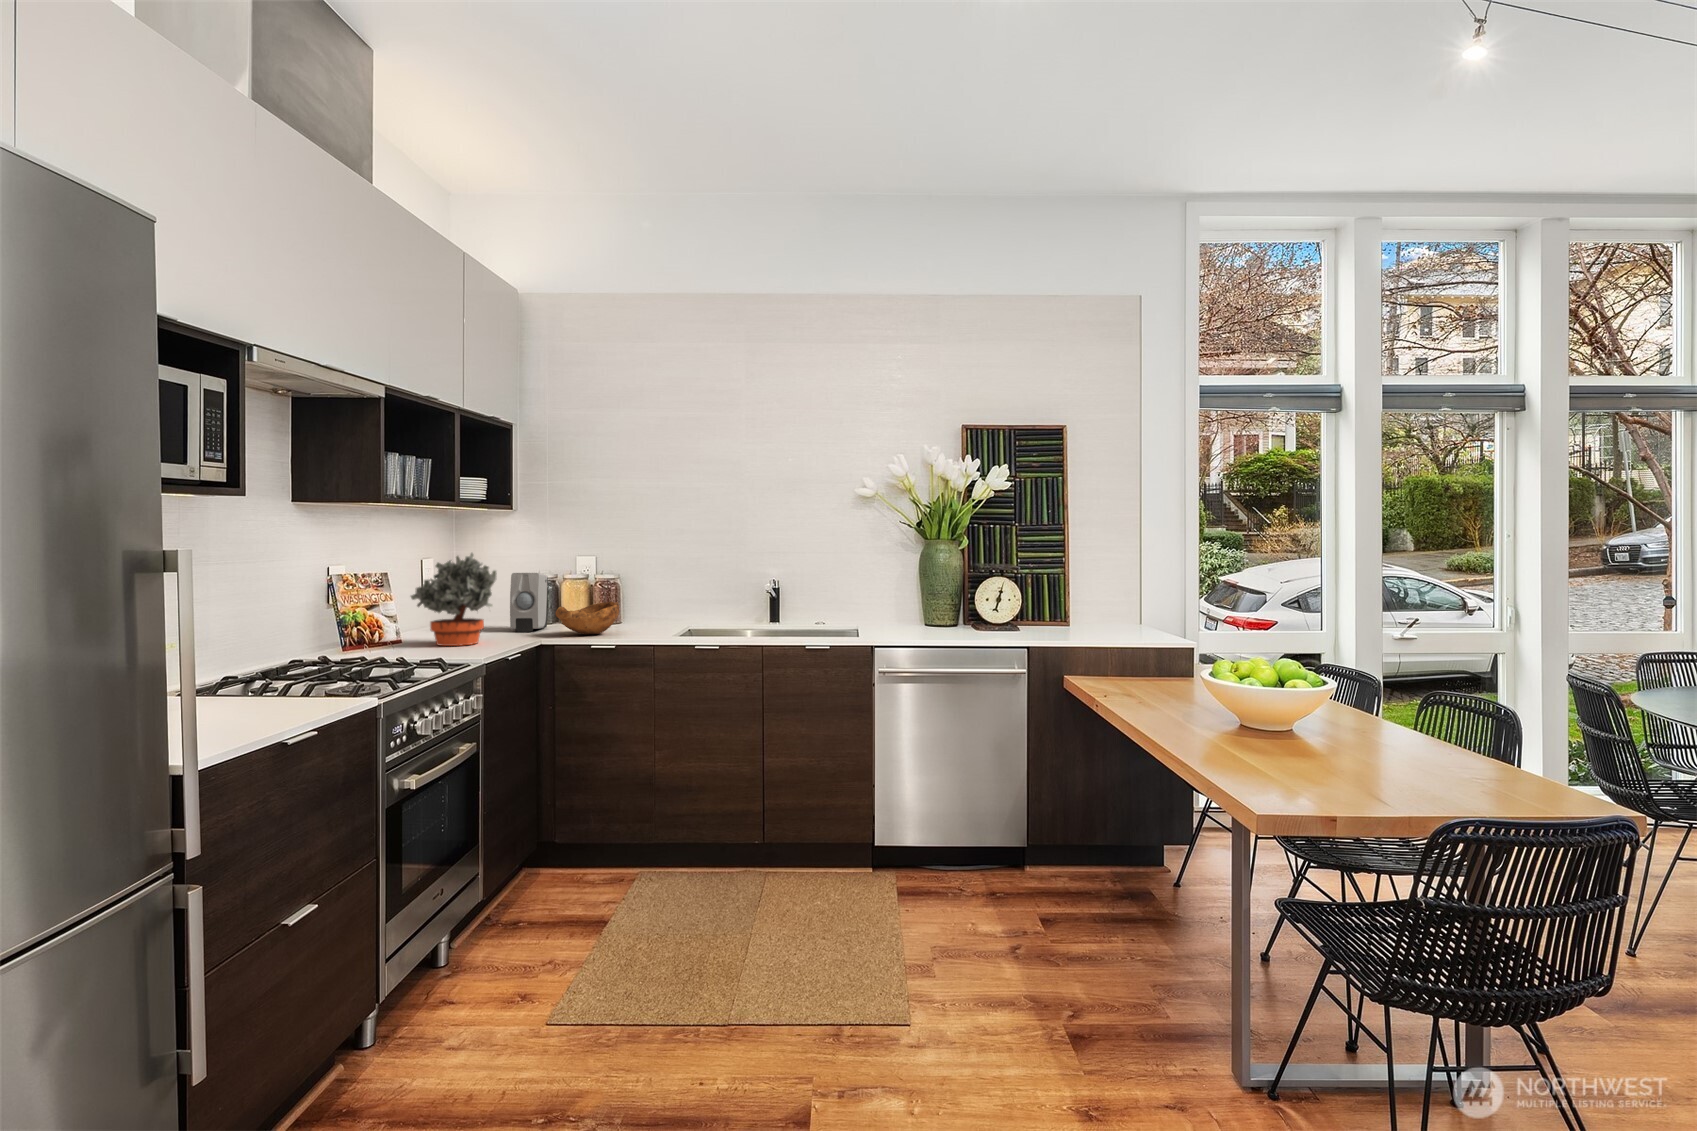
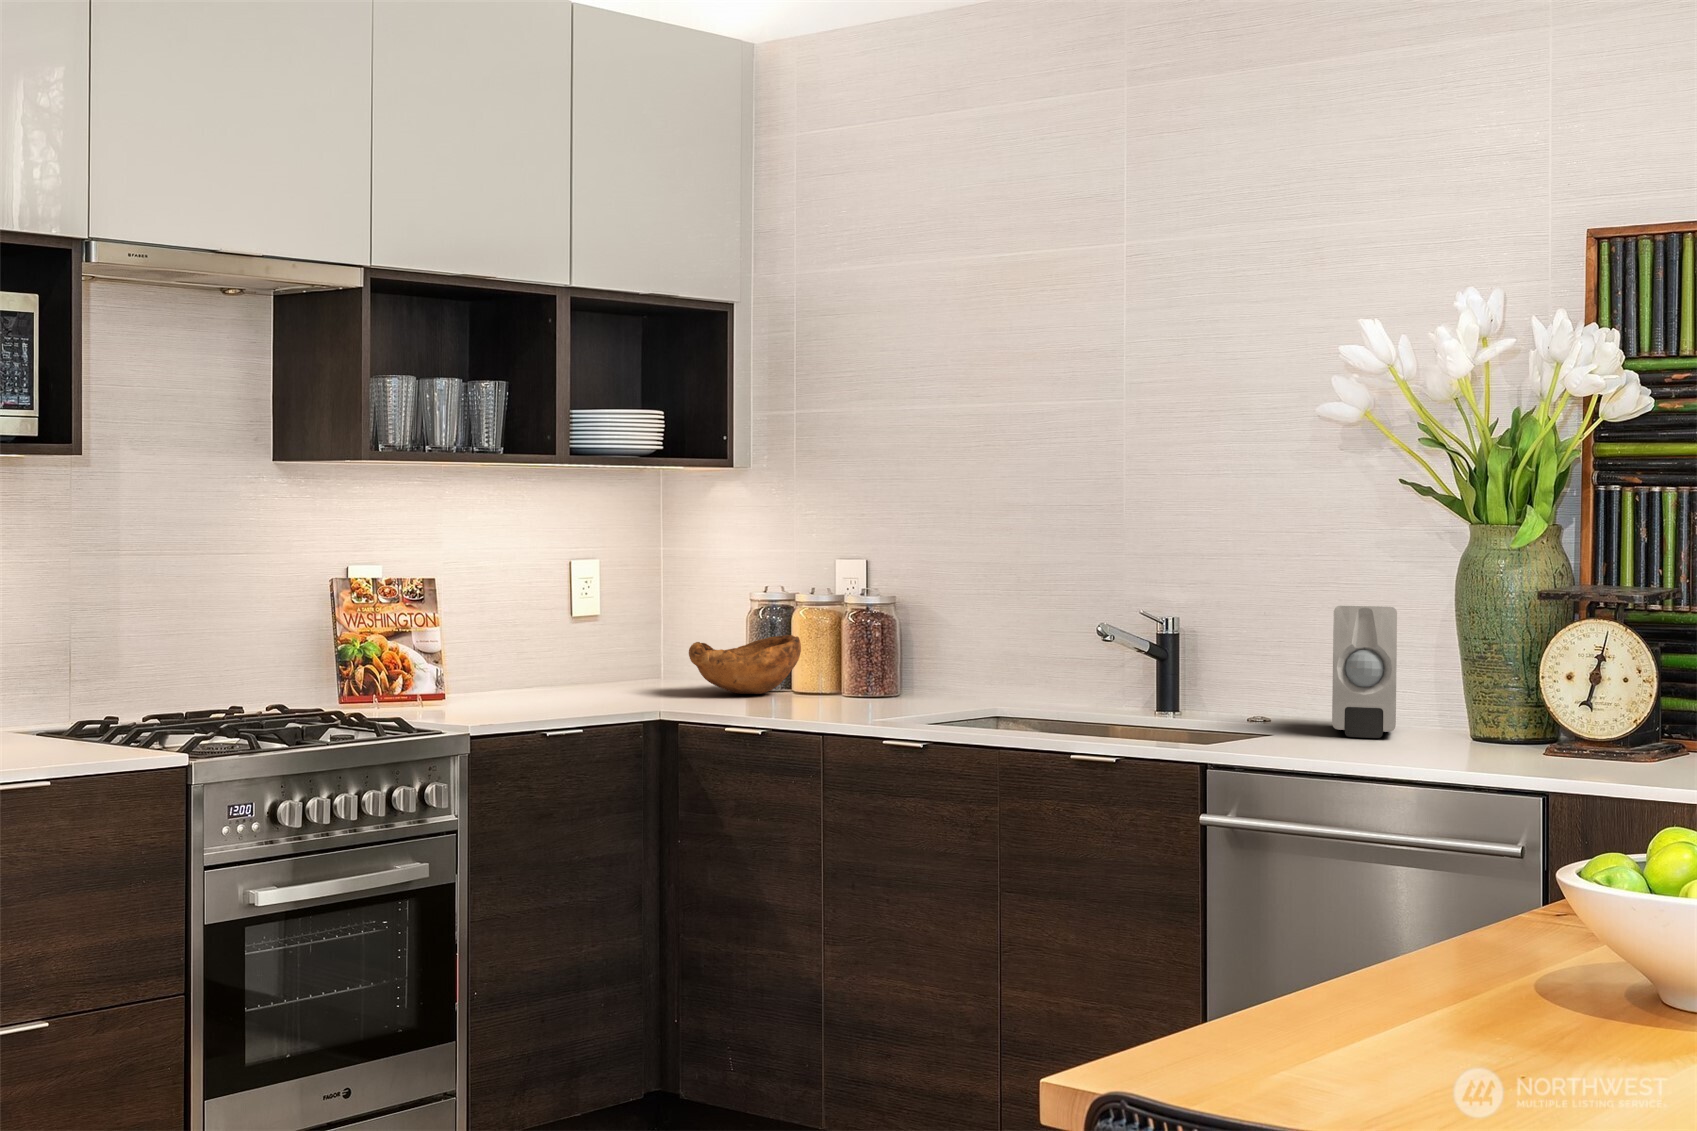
potted plant: present [411,553,497,646] -> none [446,543,579,706]
soap dispenser: present [510,573,548,632] -> present [1332,606,1397,738]

